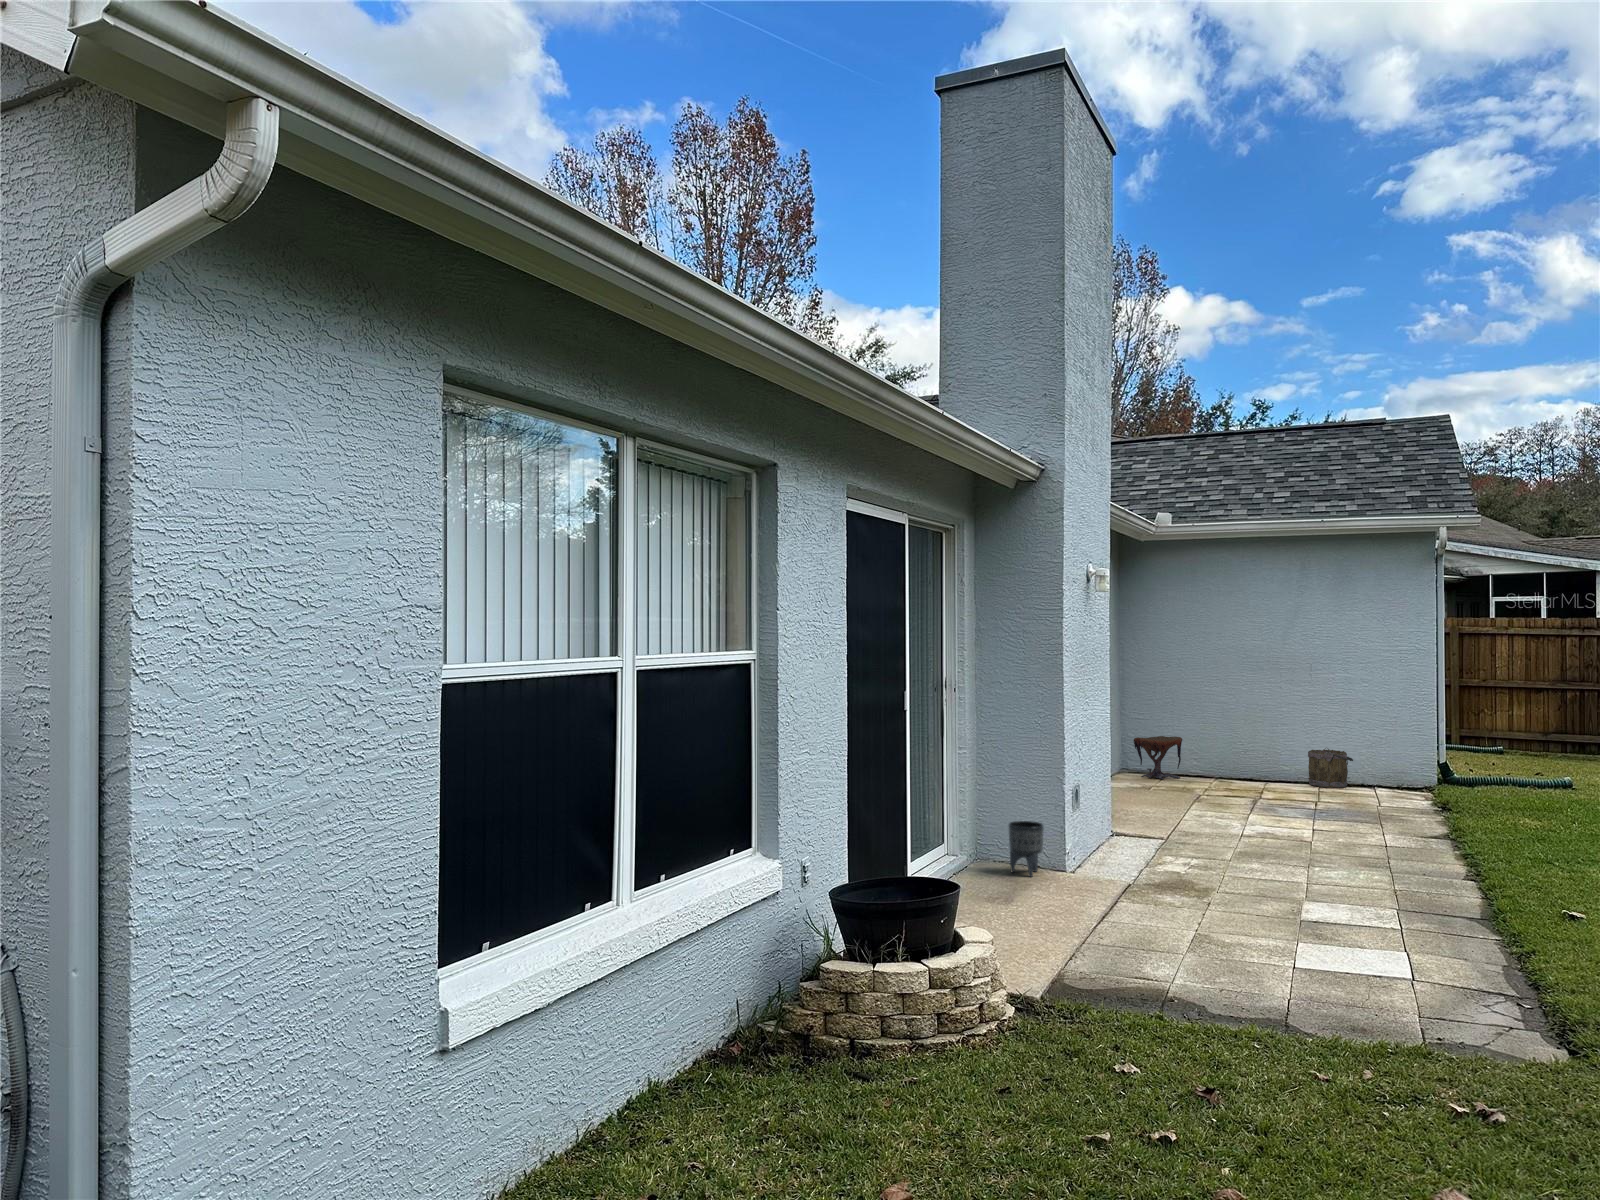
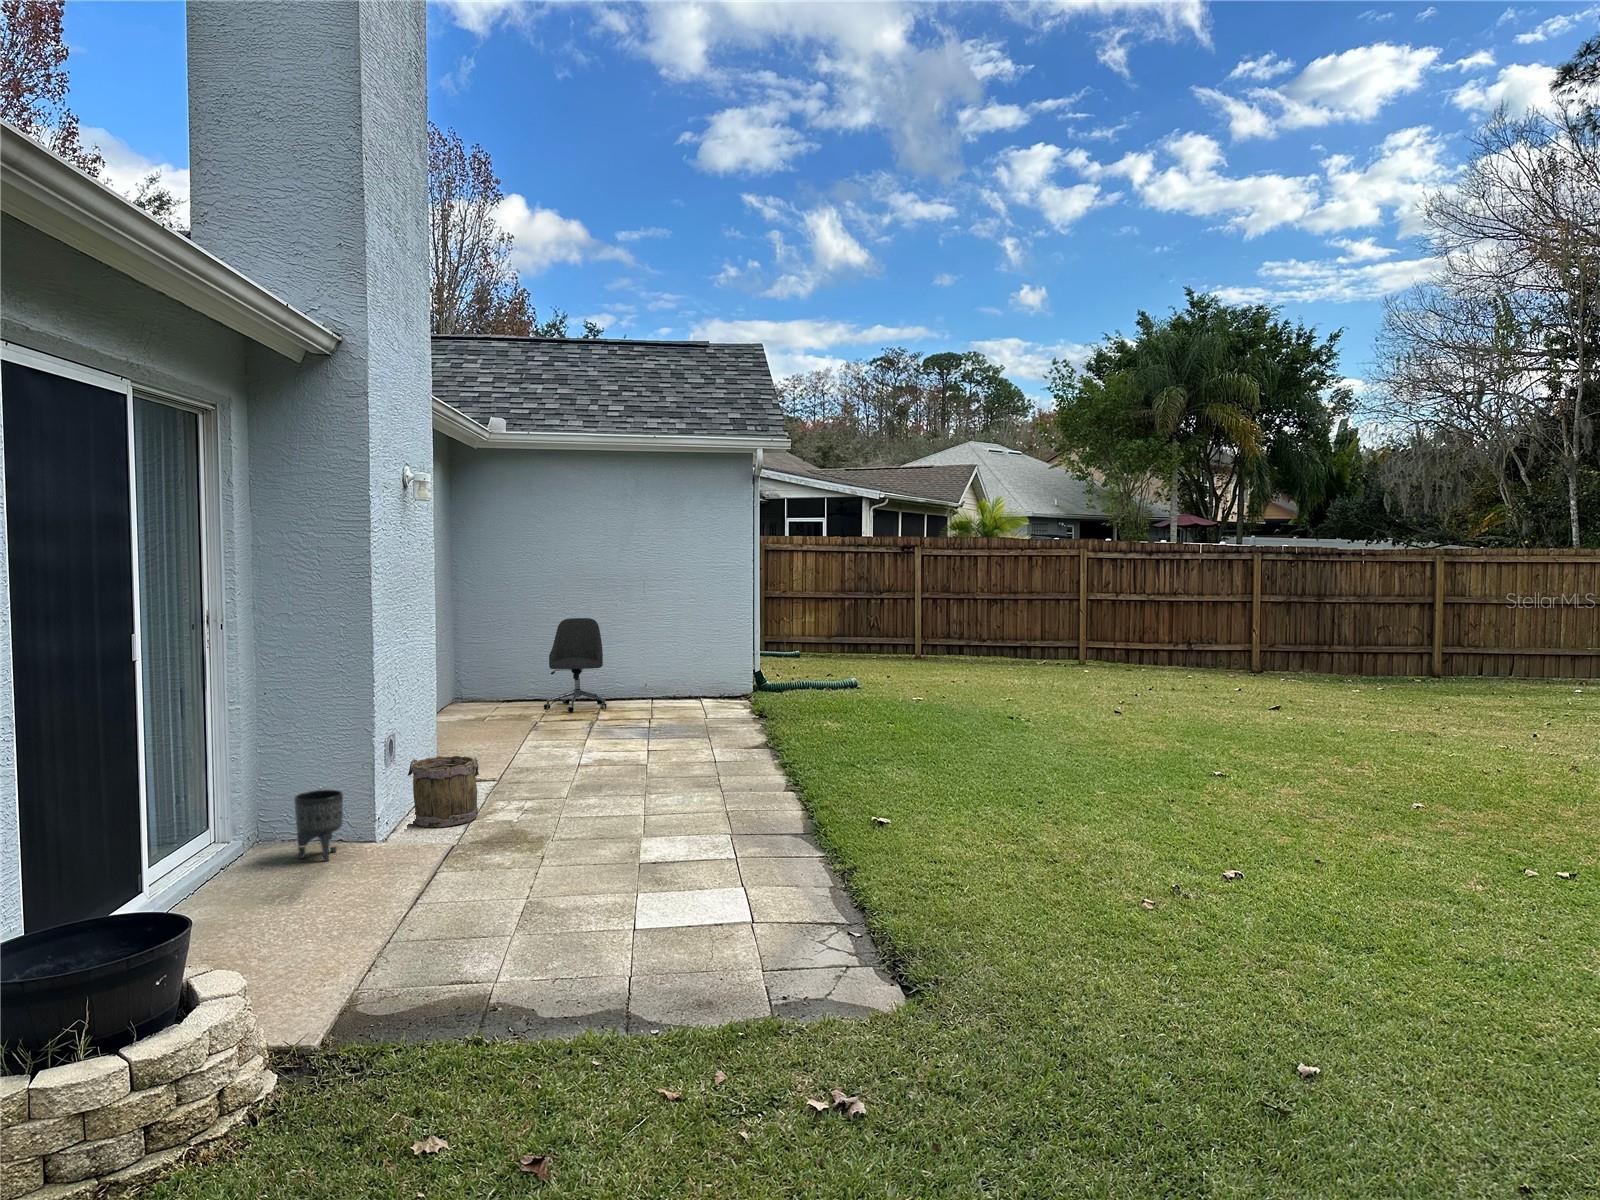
chair: none [1206,697,1270,787] -> present [544,618,606,712]
side table: present [1134,736,1182,779] -> none [466,663,519,711]
bucket: present [1308,748,1353,788] -> present [408,756,479,828]

